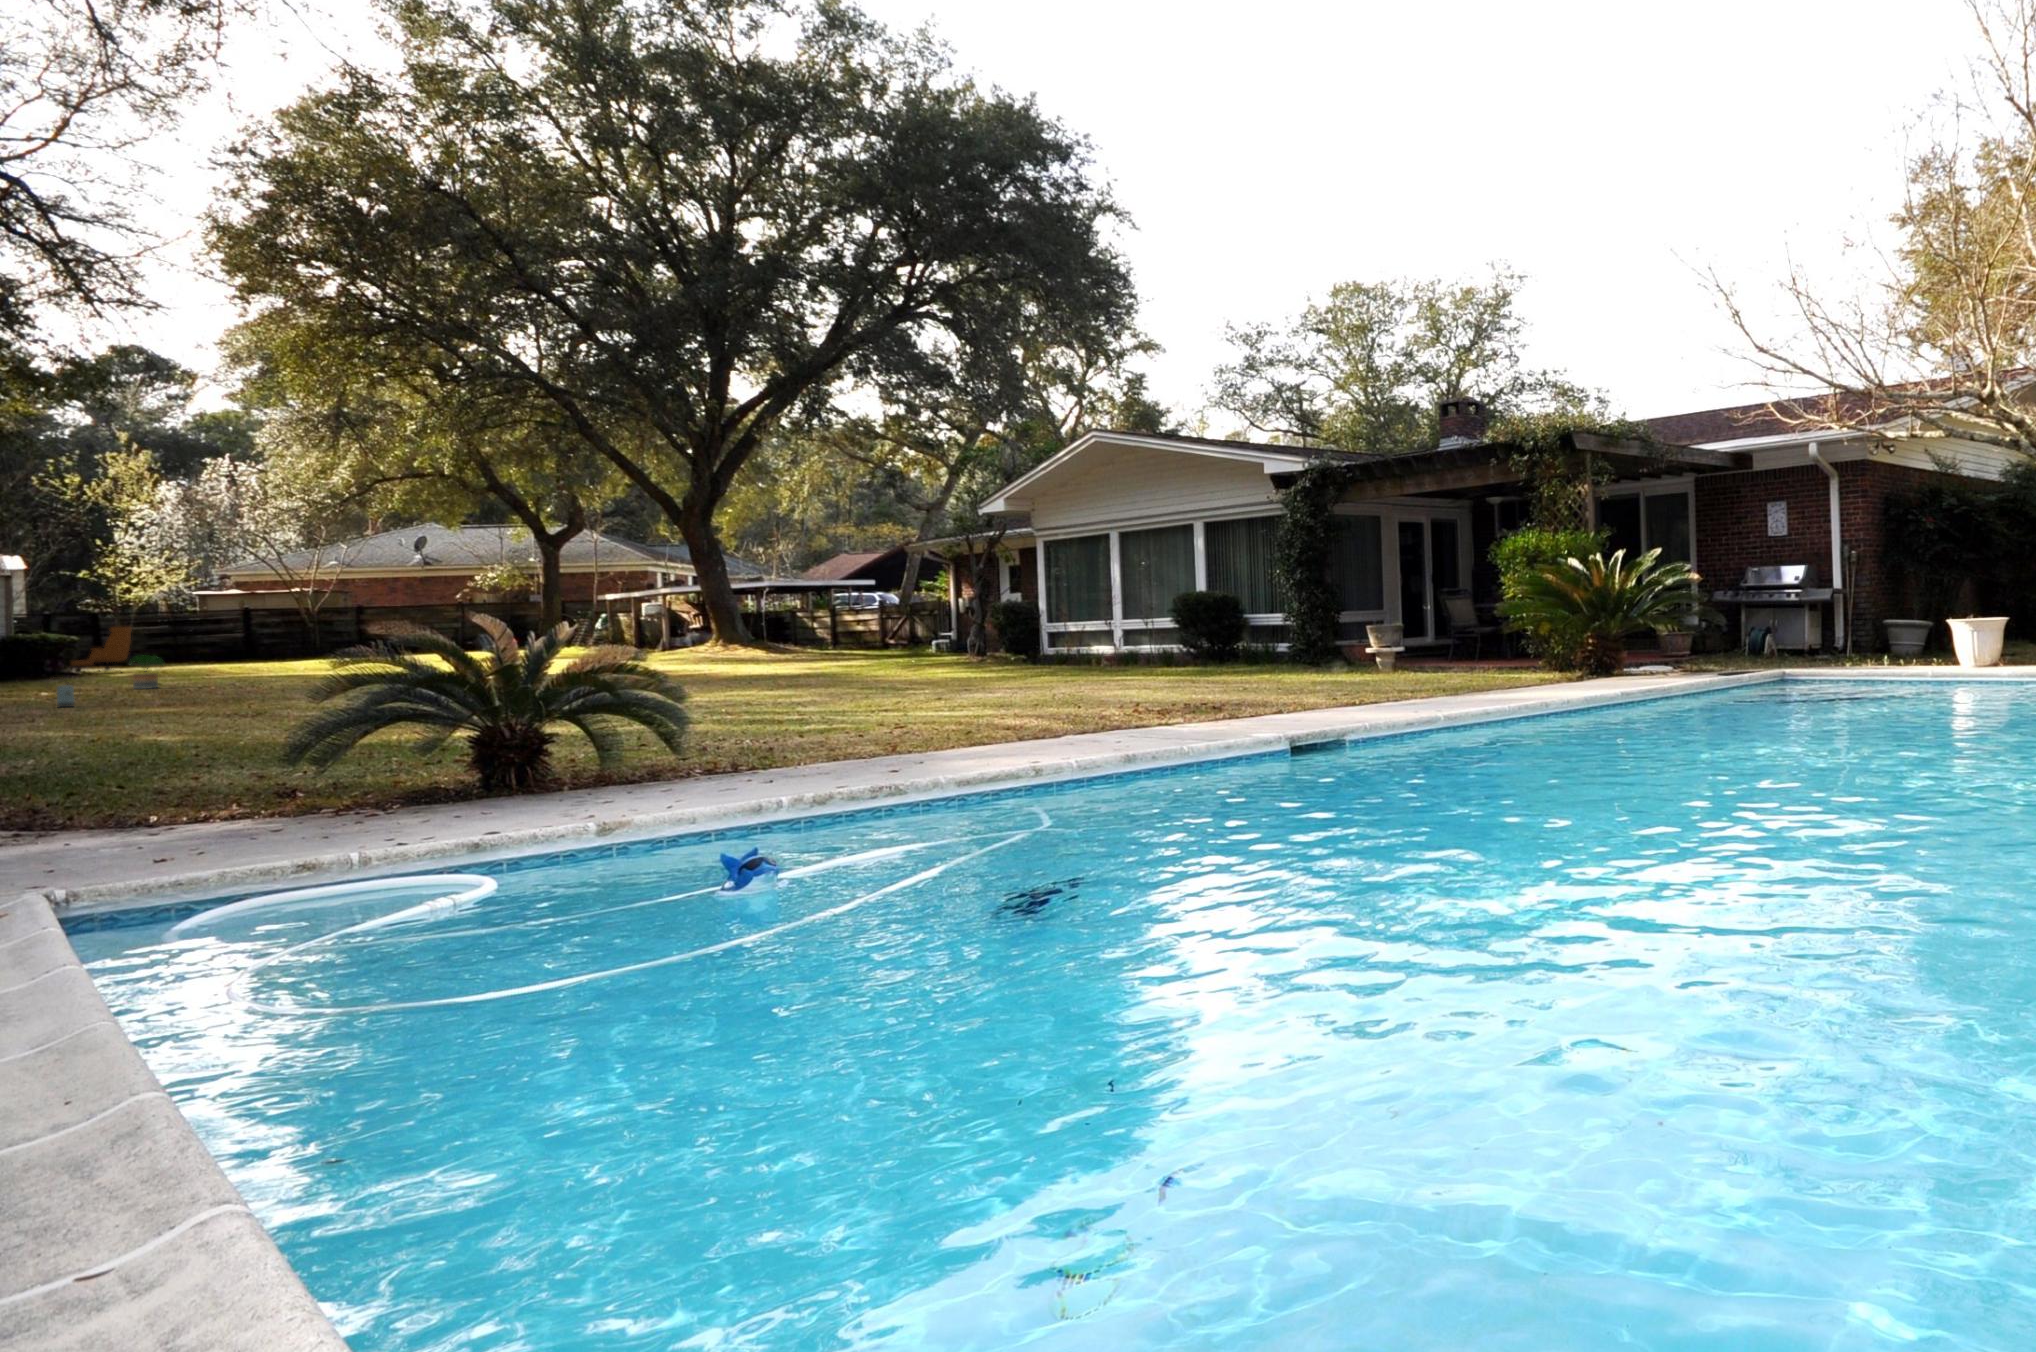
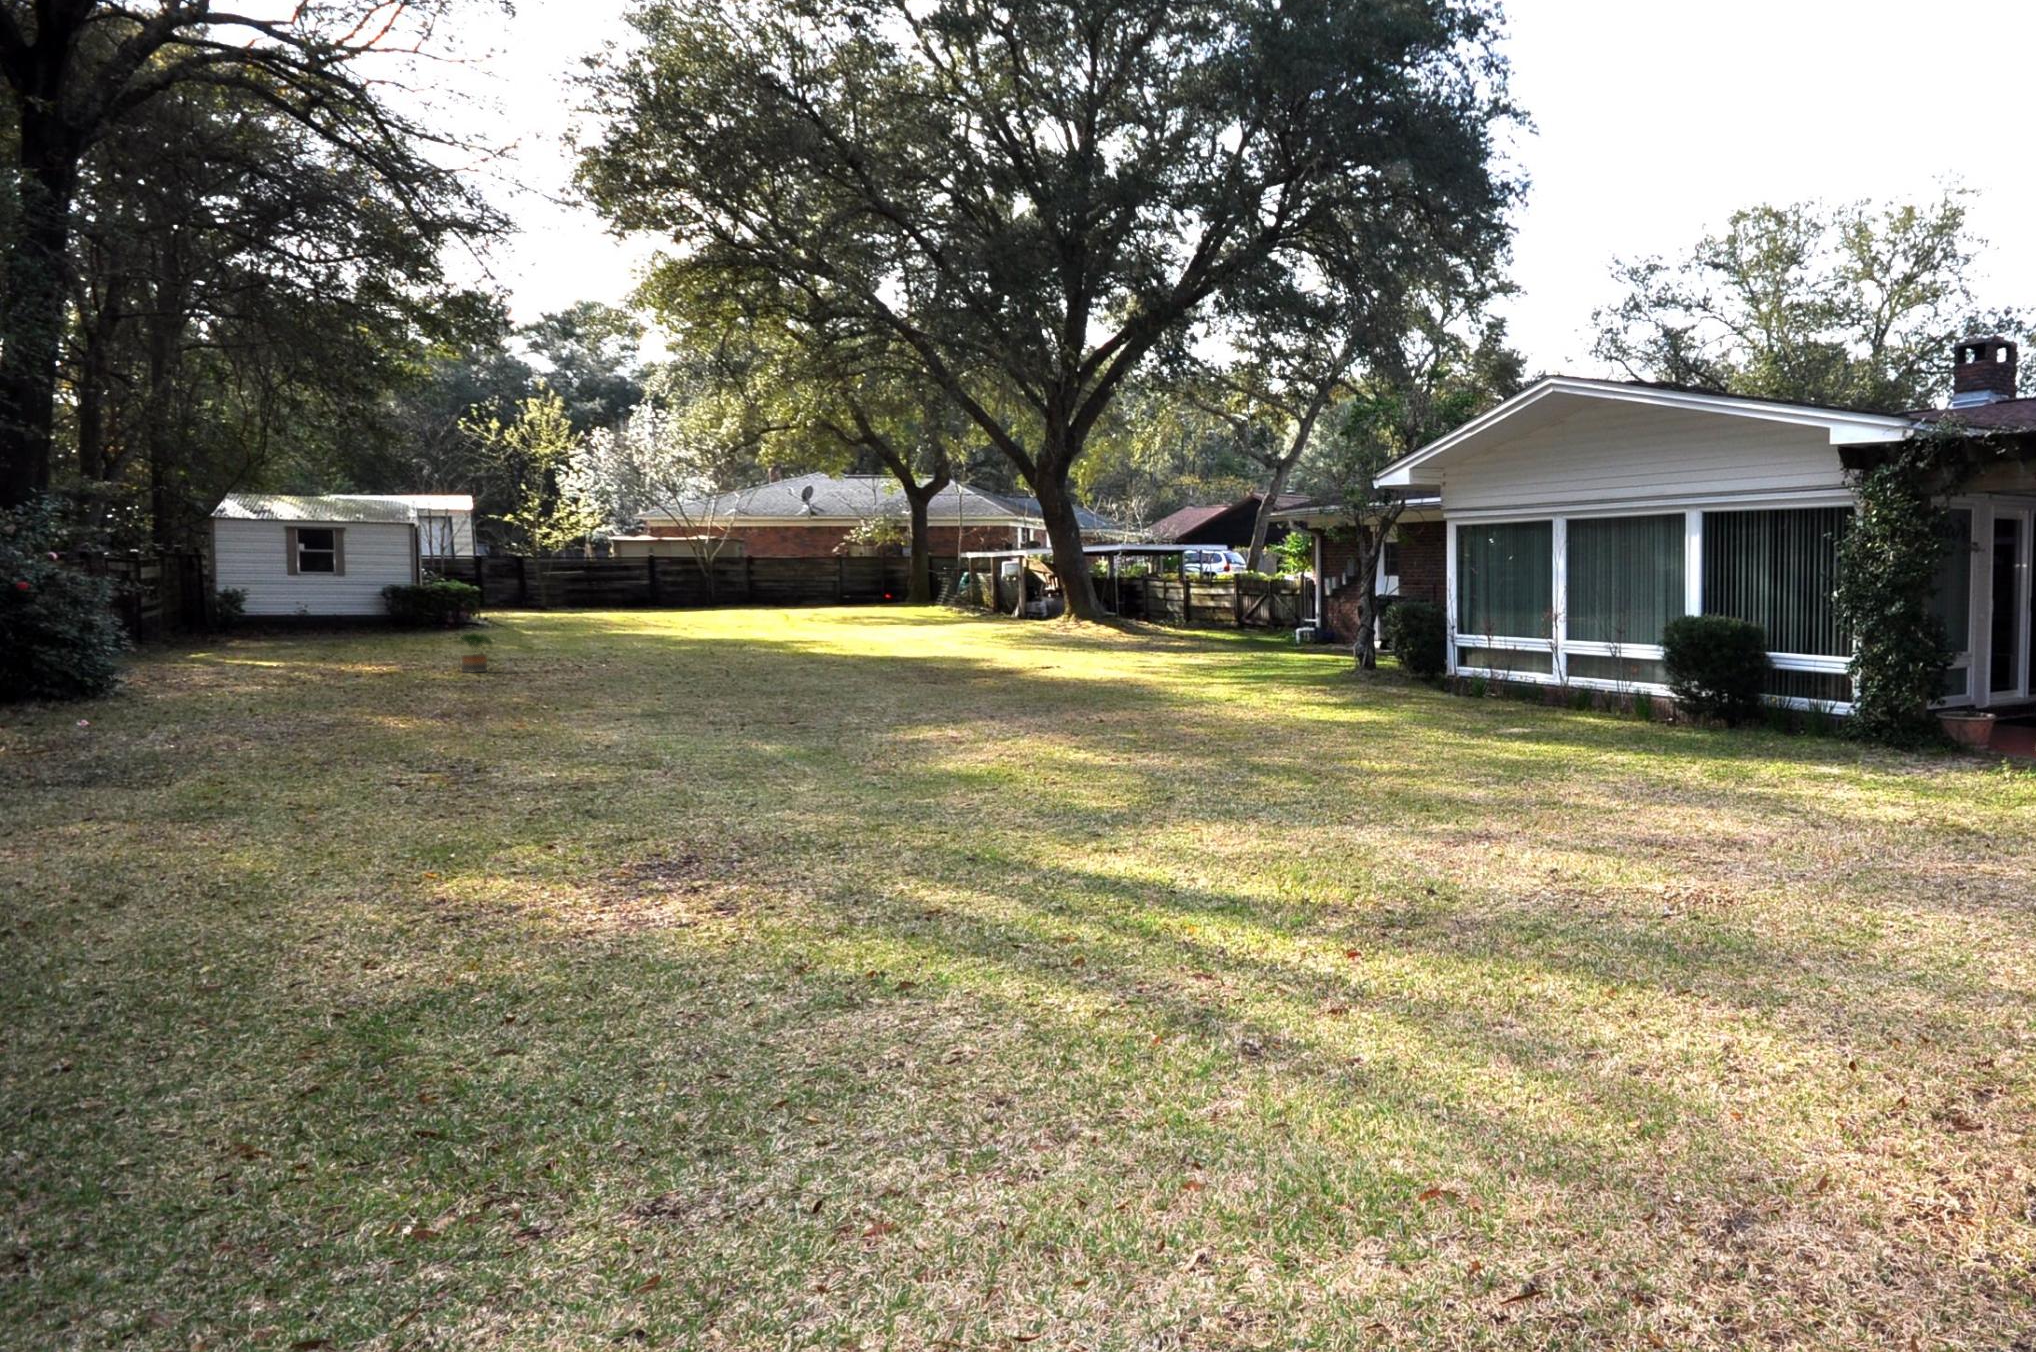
lounge chair: present [68,627,132,675] -> none [464,583,521,630]
watering can: present [48,682,84,707] -> none [299,682,345,720]

